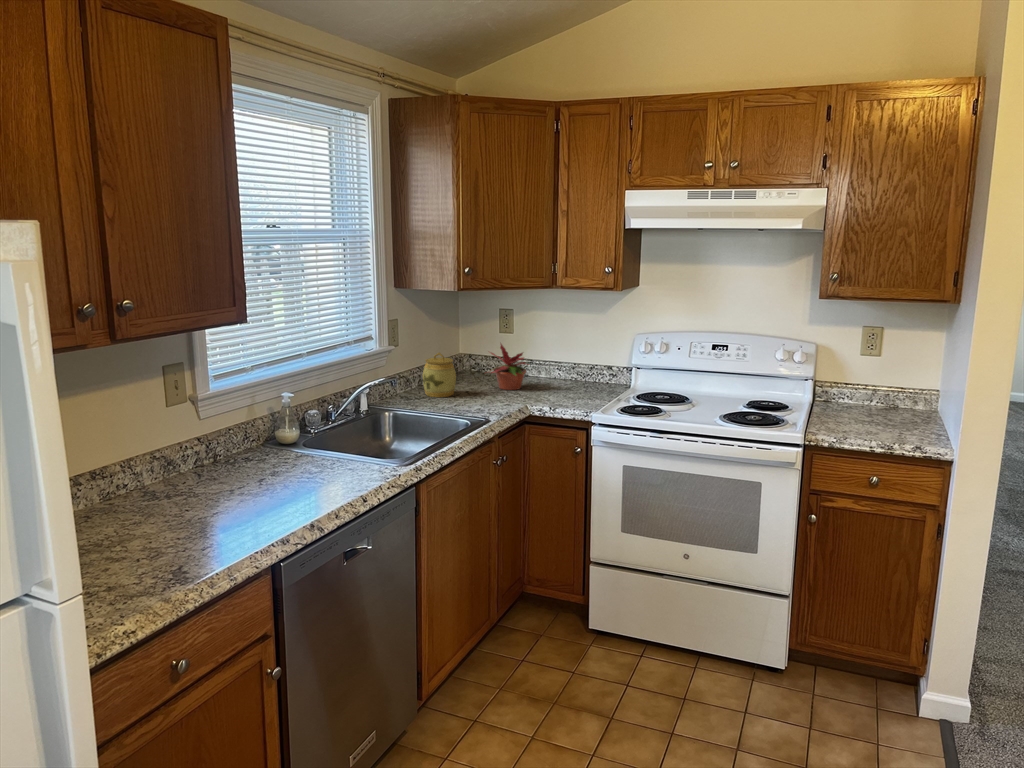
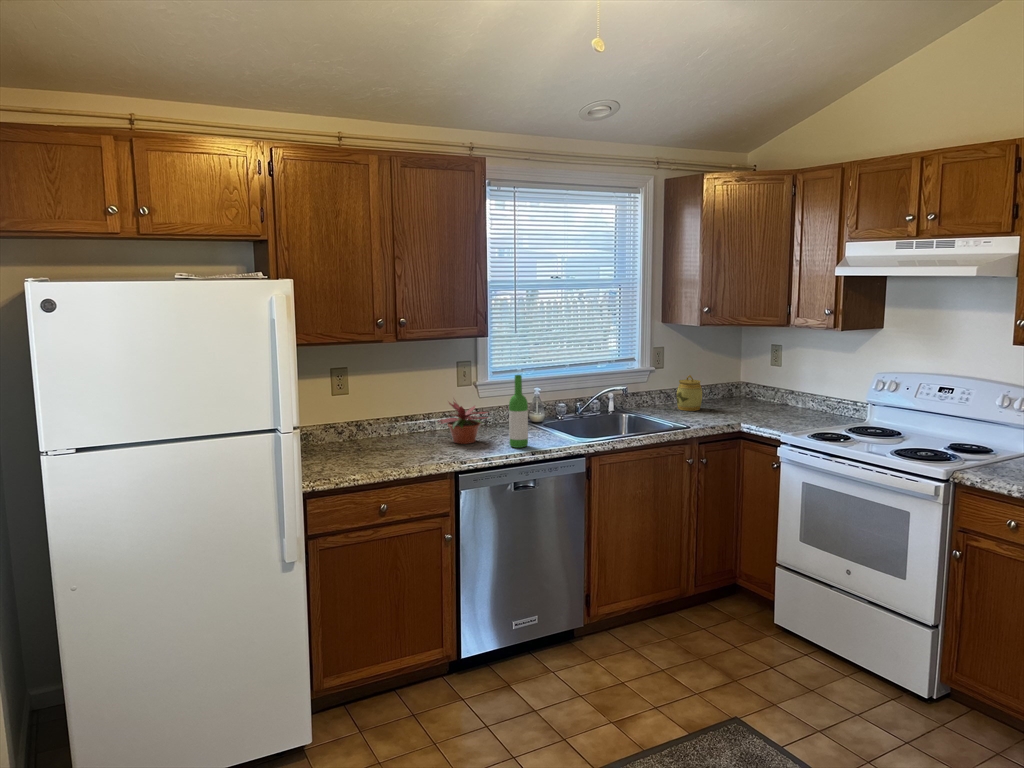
potted plant: present [491,344,526,390] -> present [440,402,487,444]
wine bottle: none [311,380,343,494] -> present [509,375,528,448]

